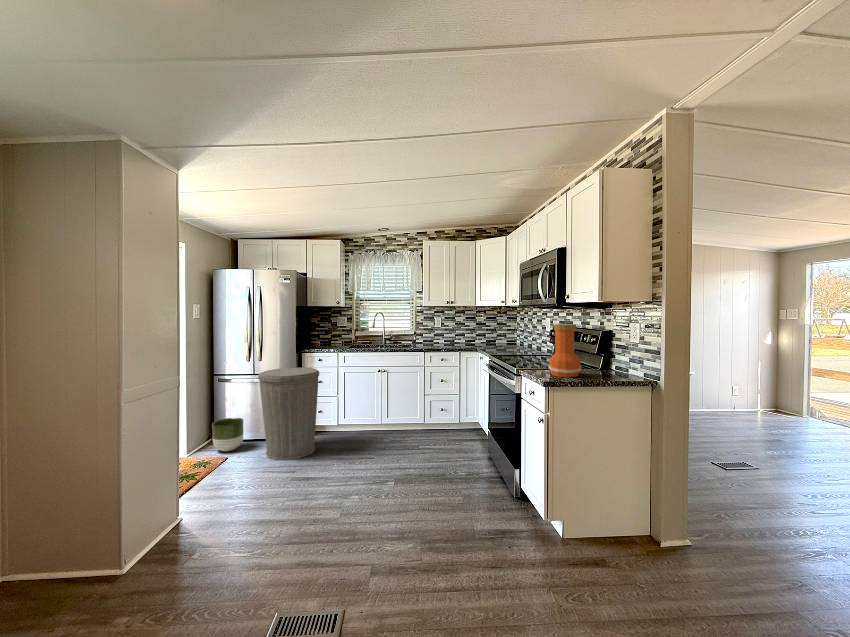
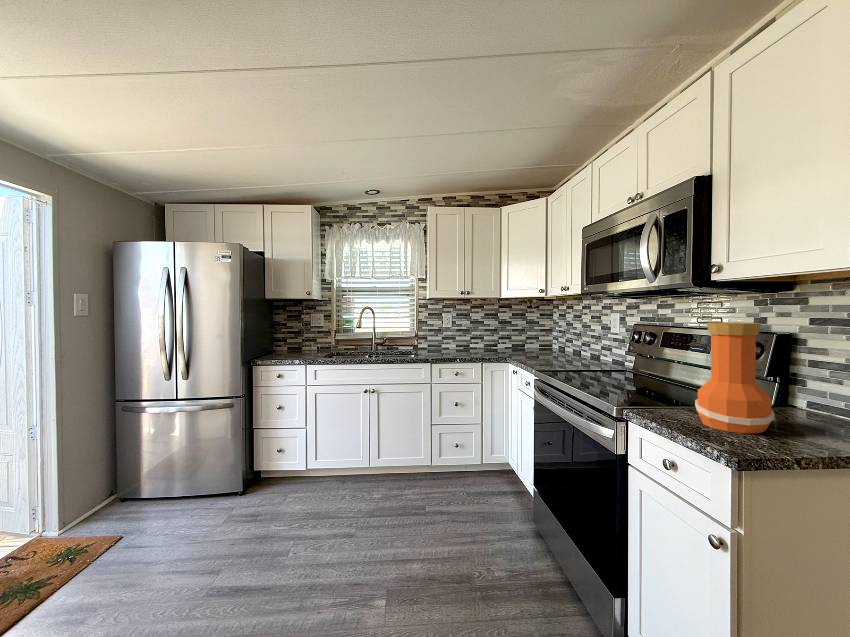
trash can: present [258,368,319,460] -> none [177,388,275,536]
planter: present [212,418,243,451] -> none [110,463,161,517]

